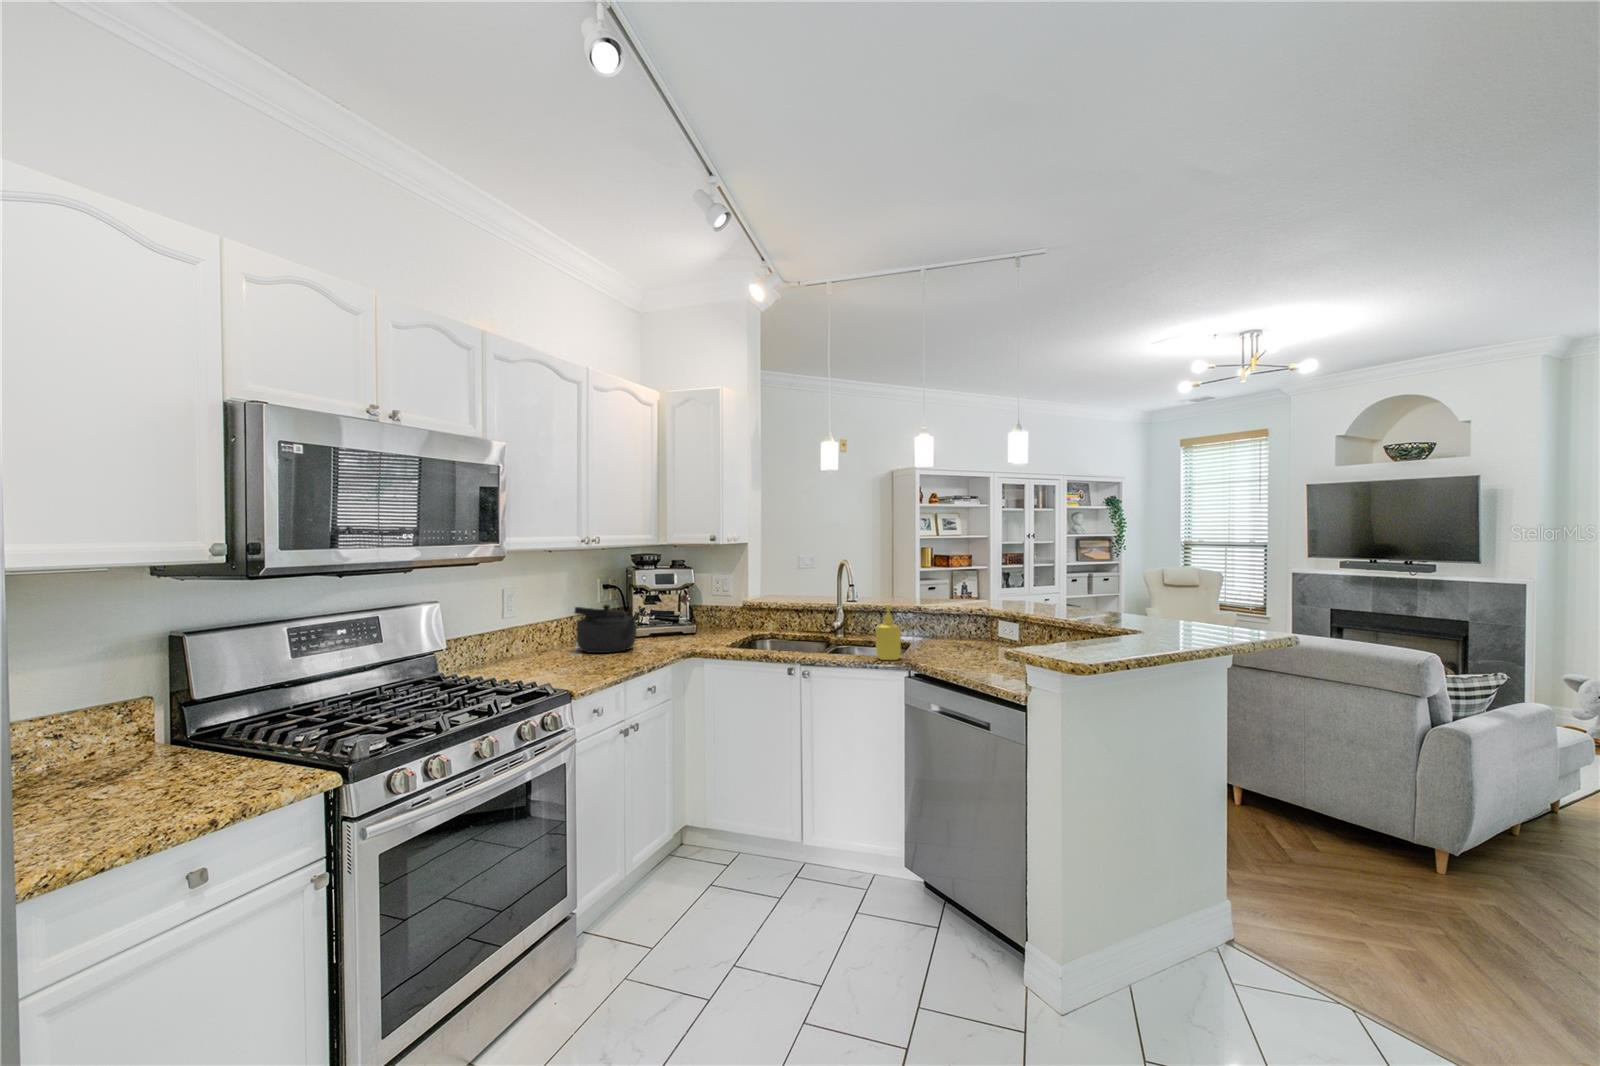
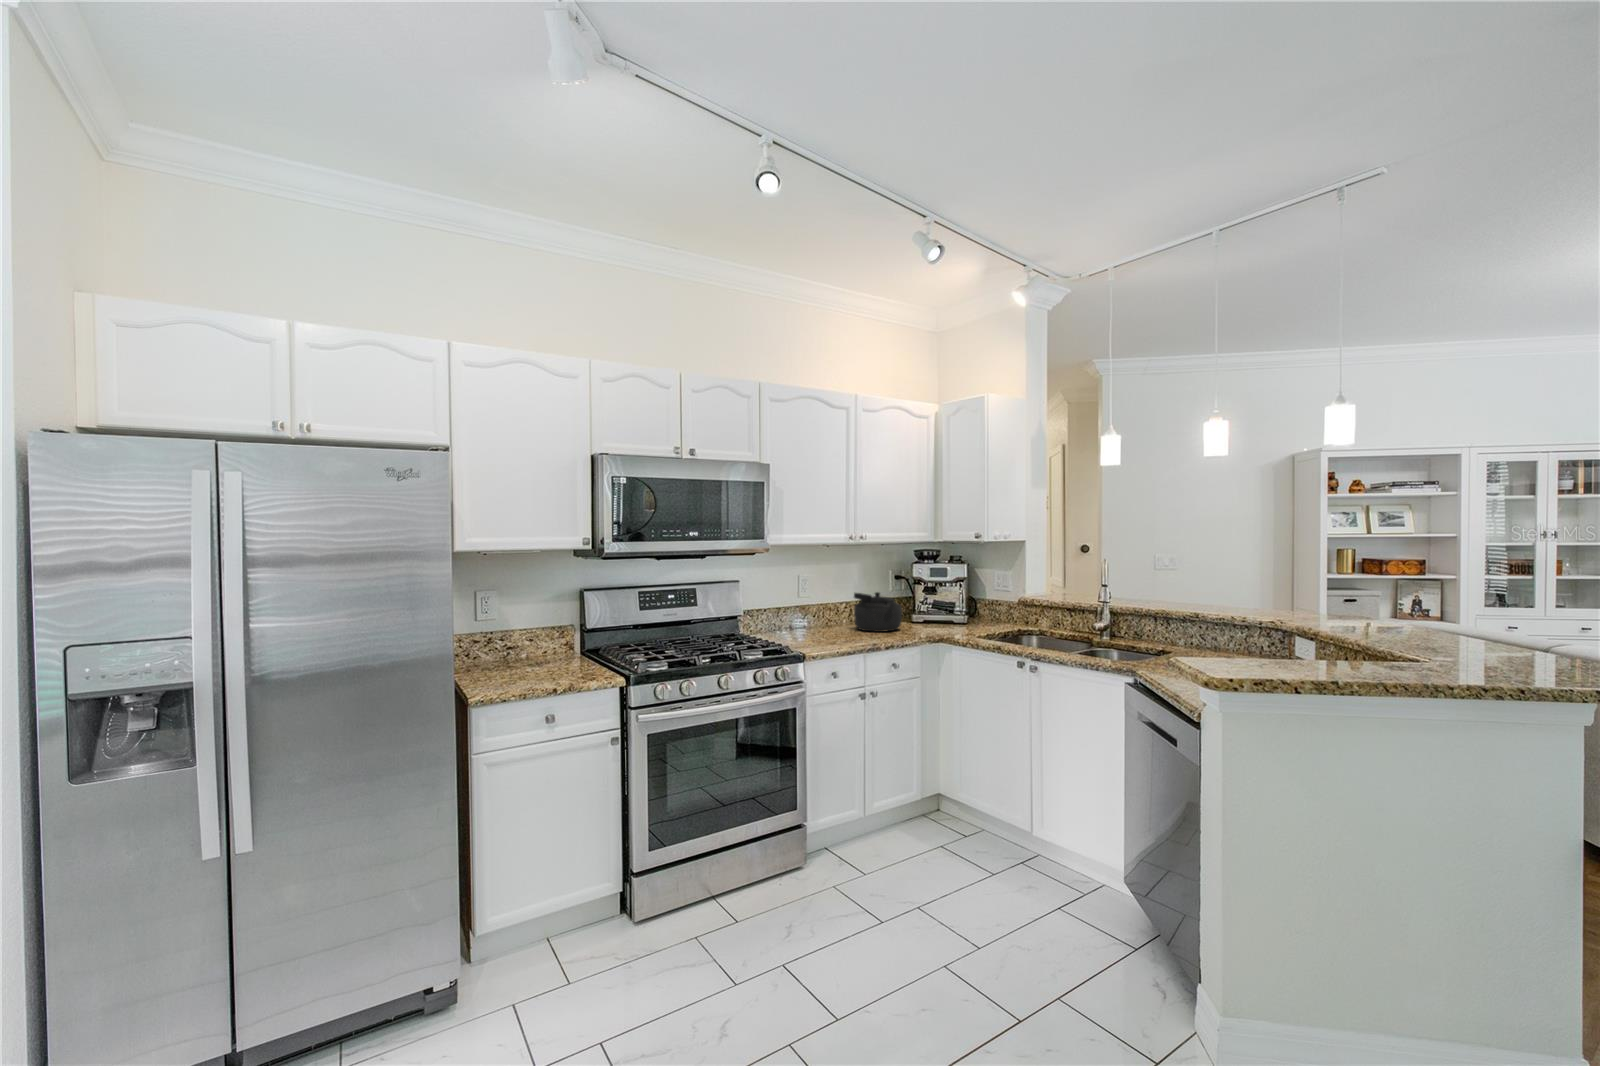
soap dispenser: present [876,605,901,660] -> none [1100,606,1130,666]

